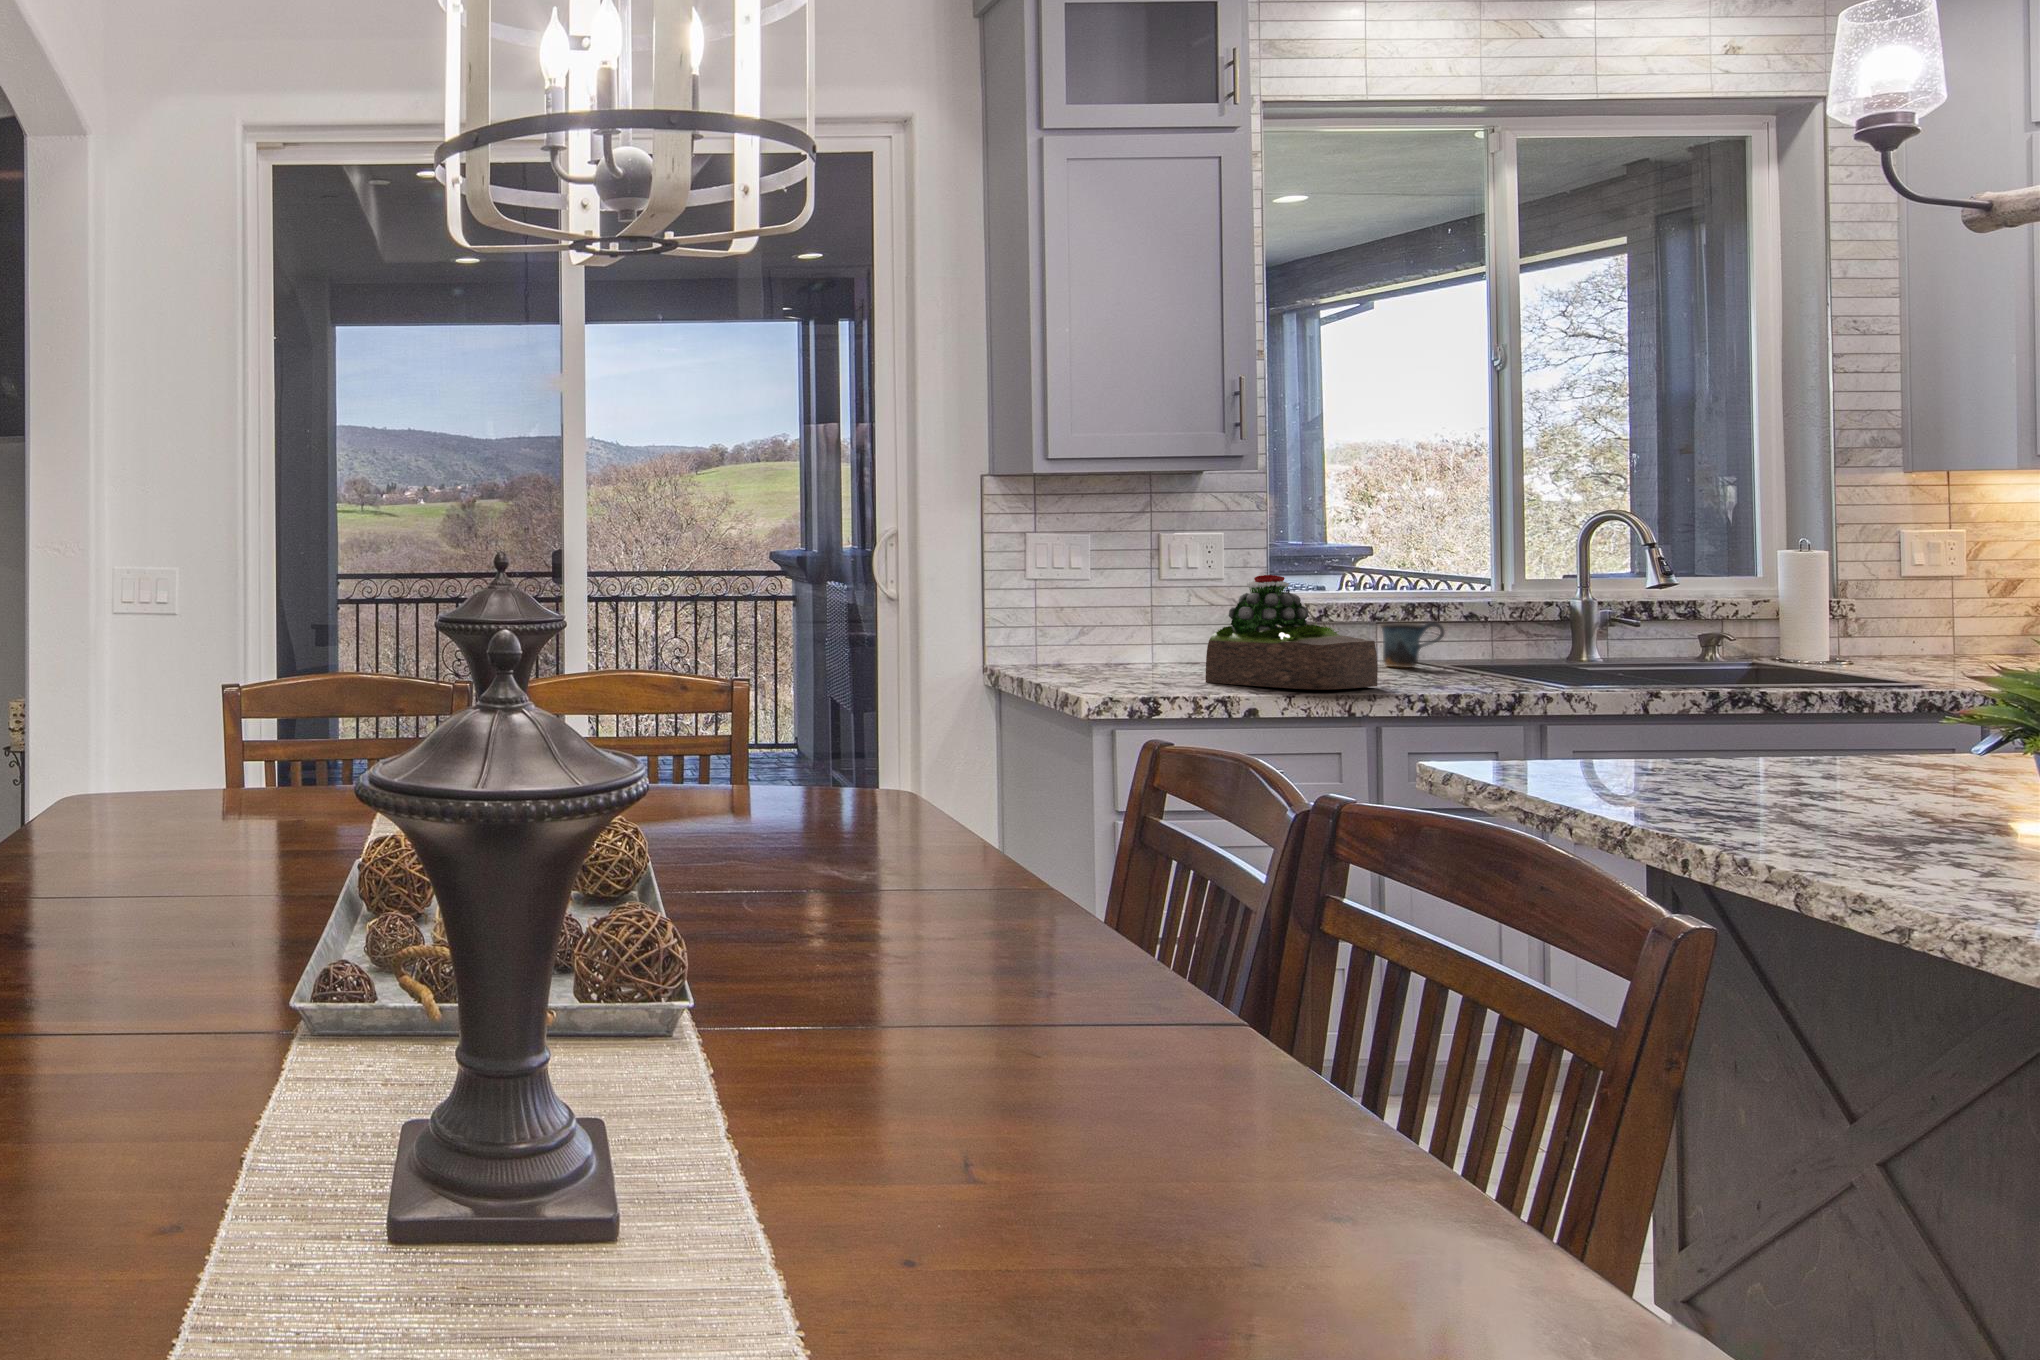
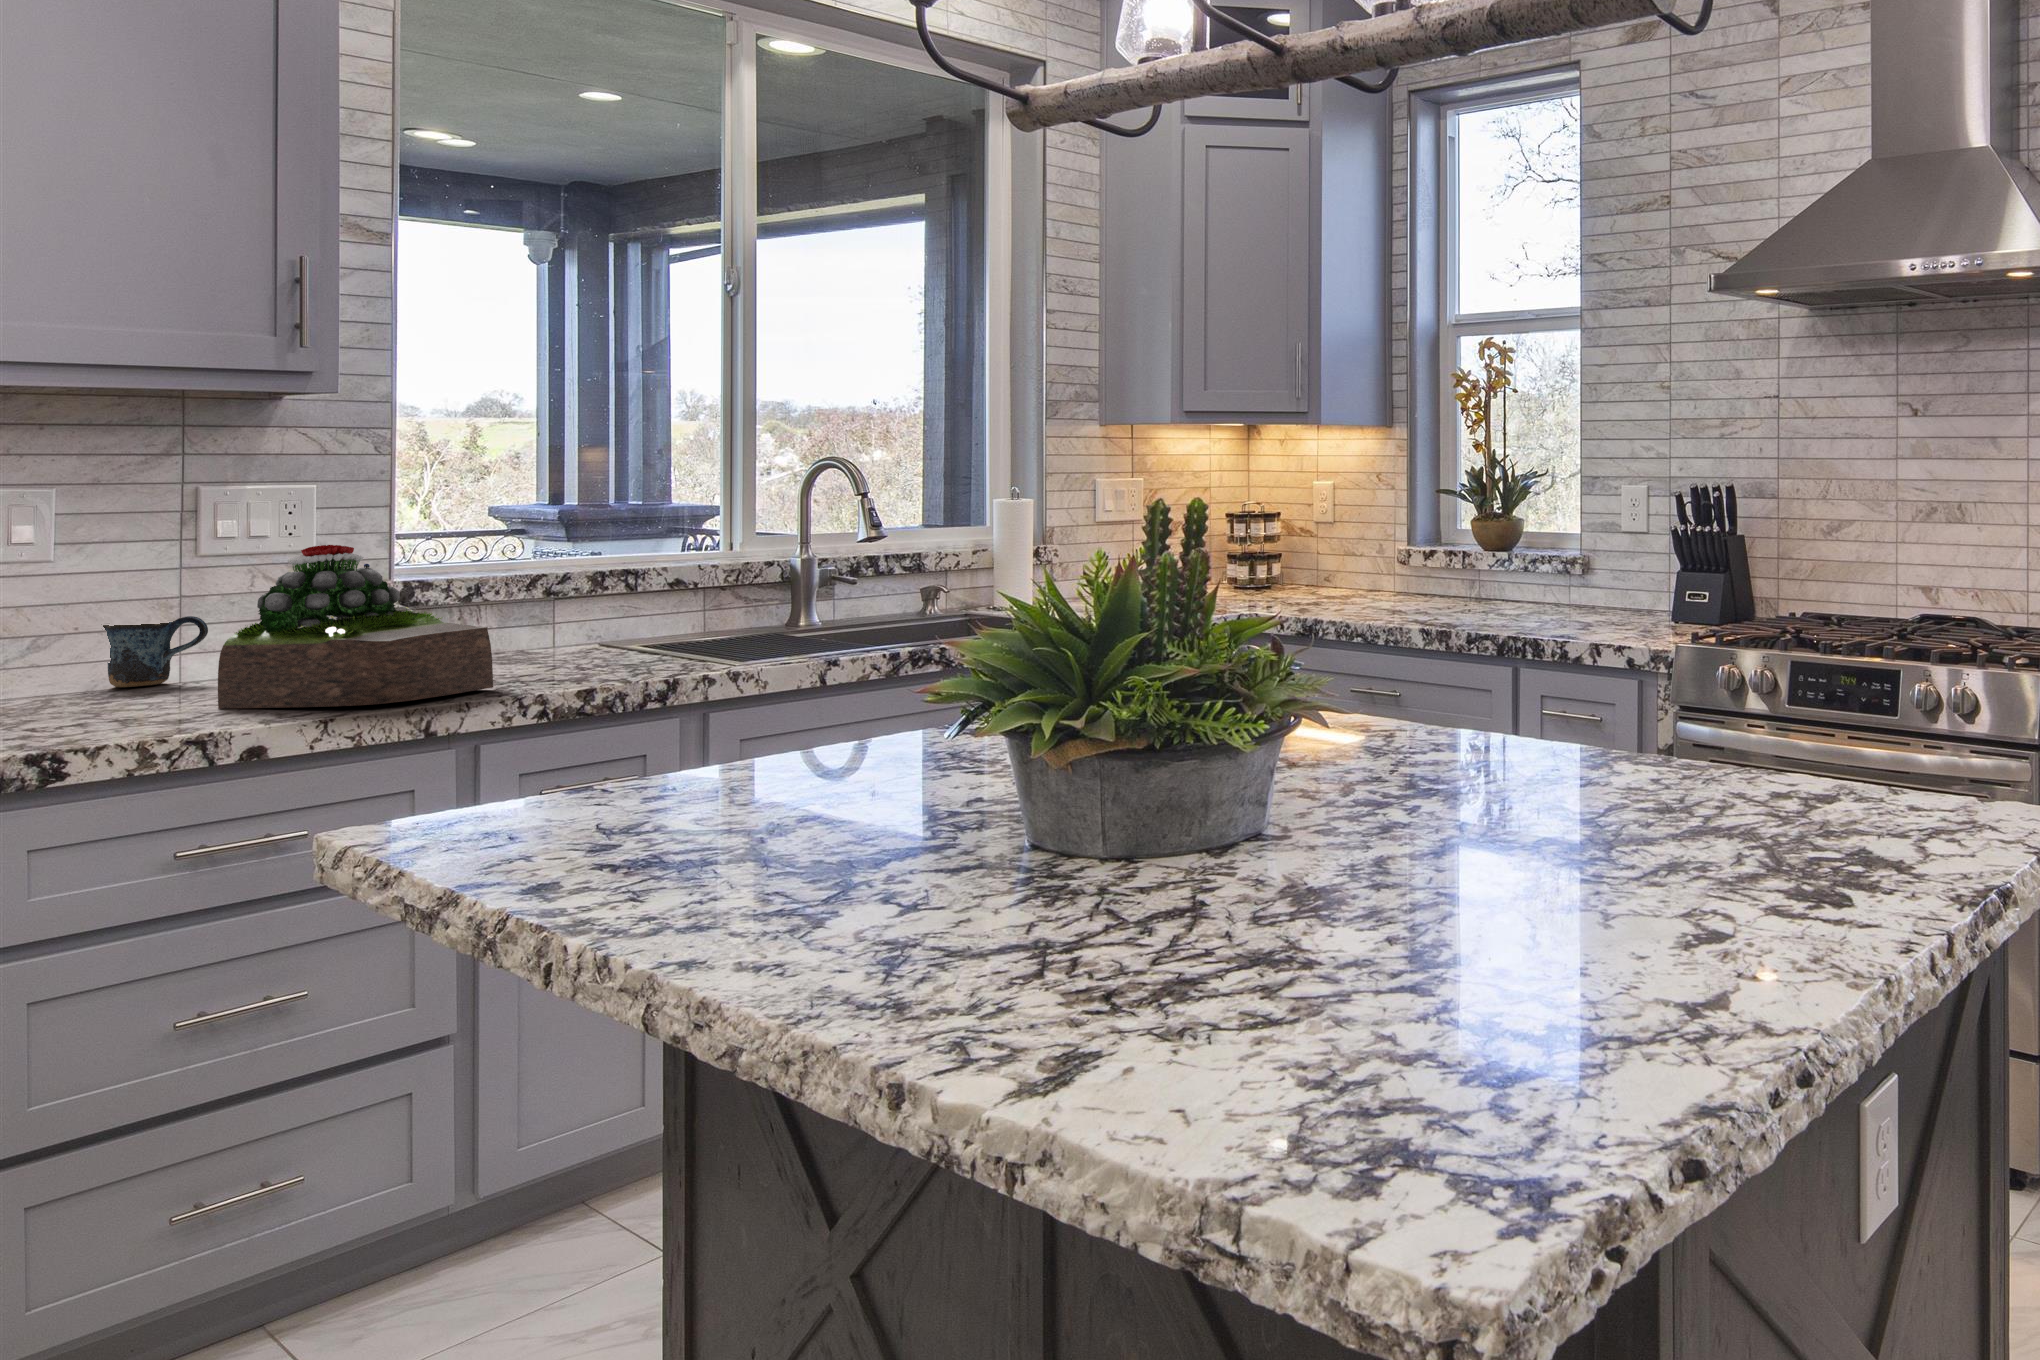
mug: present [1381,622,1444,667] -> present [103,616,208,687]

